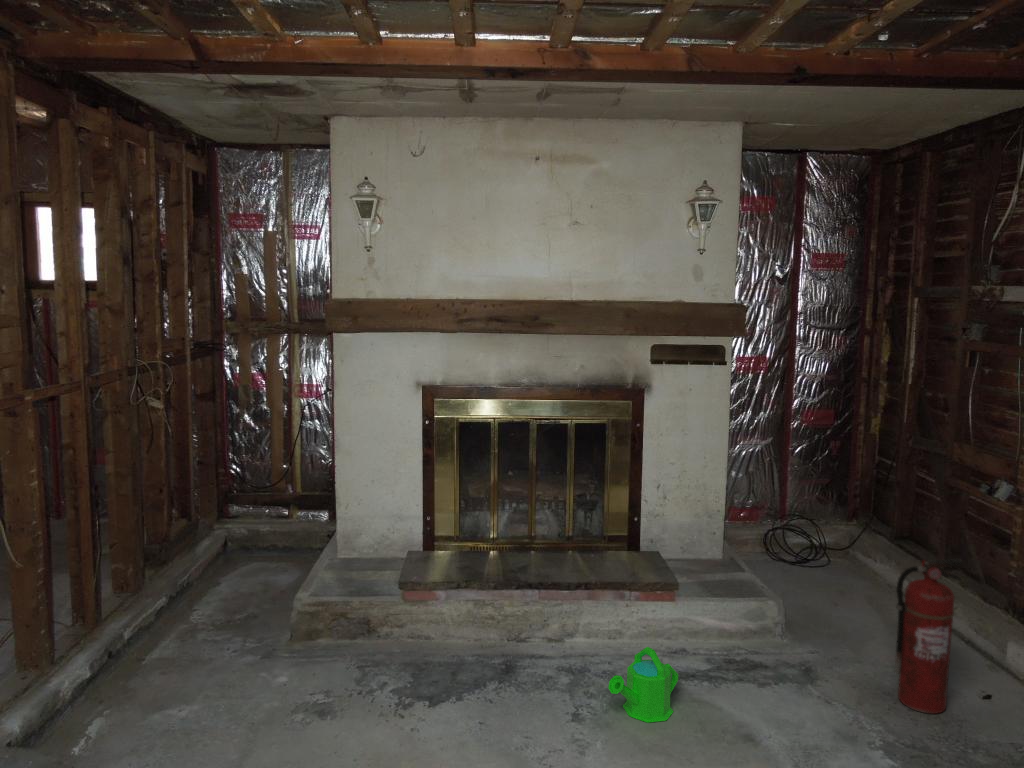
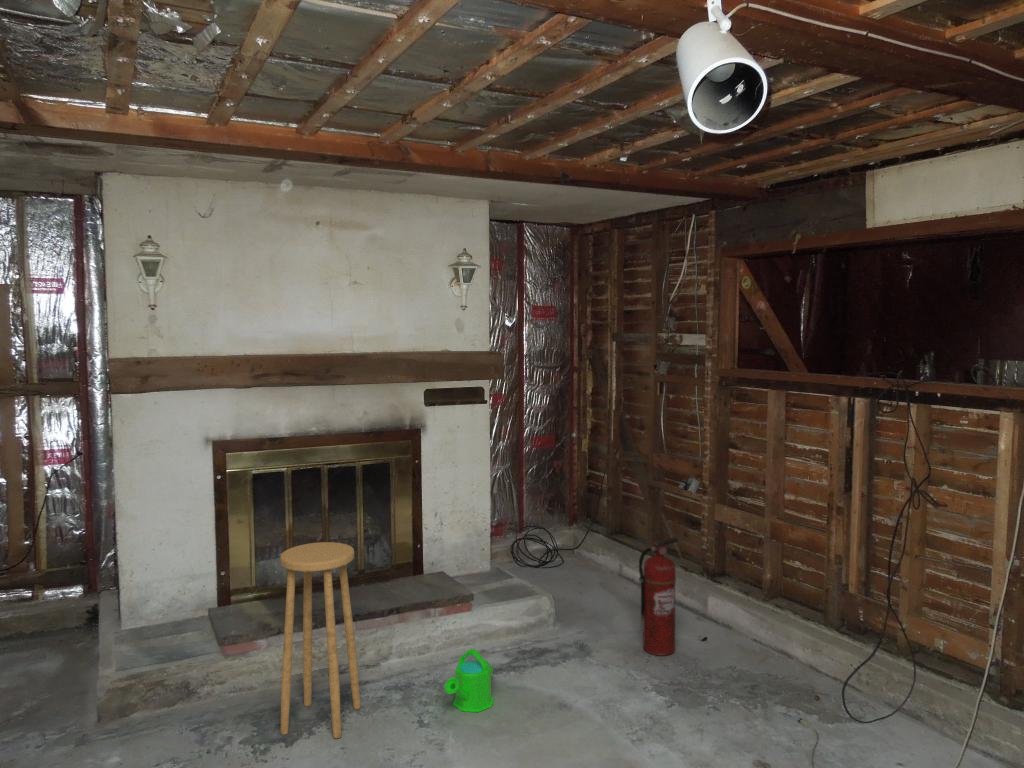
stool: none [436,498,524,710] -> present [280,542,361,738]

